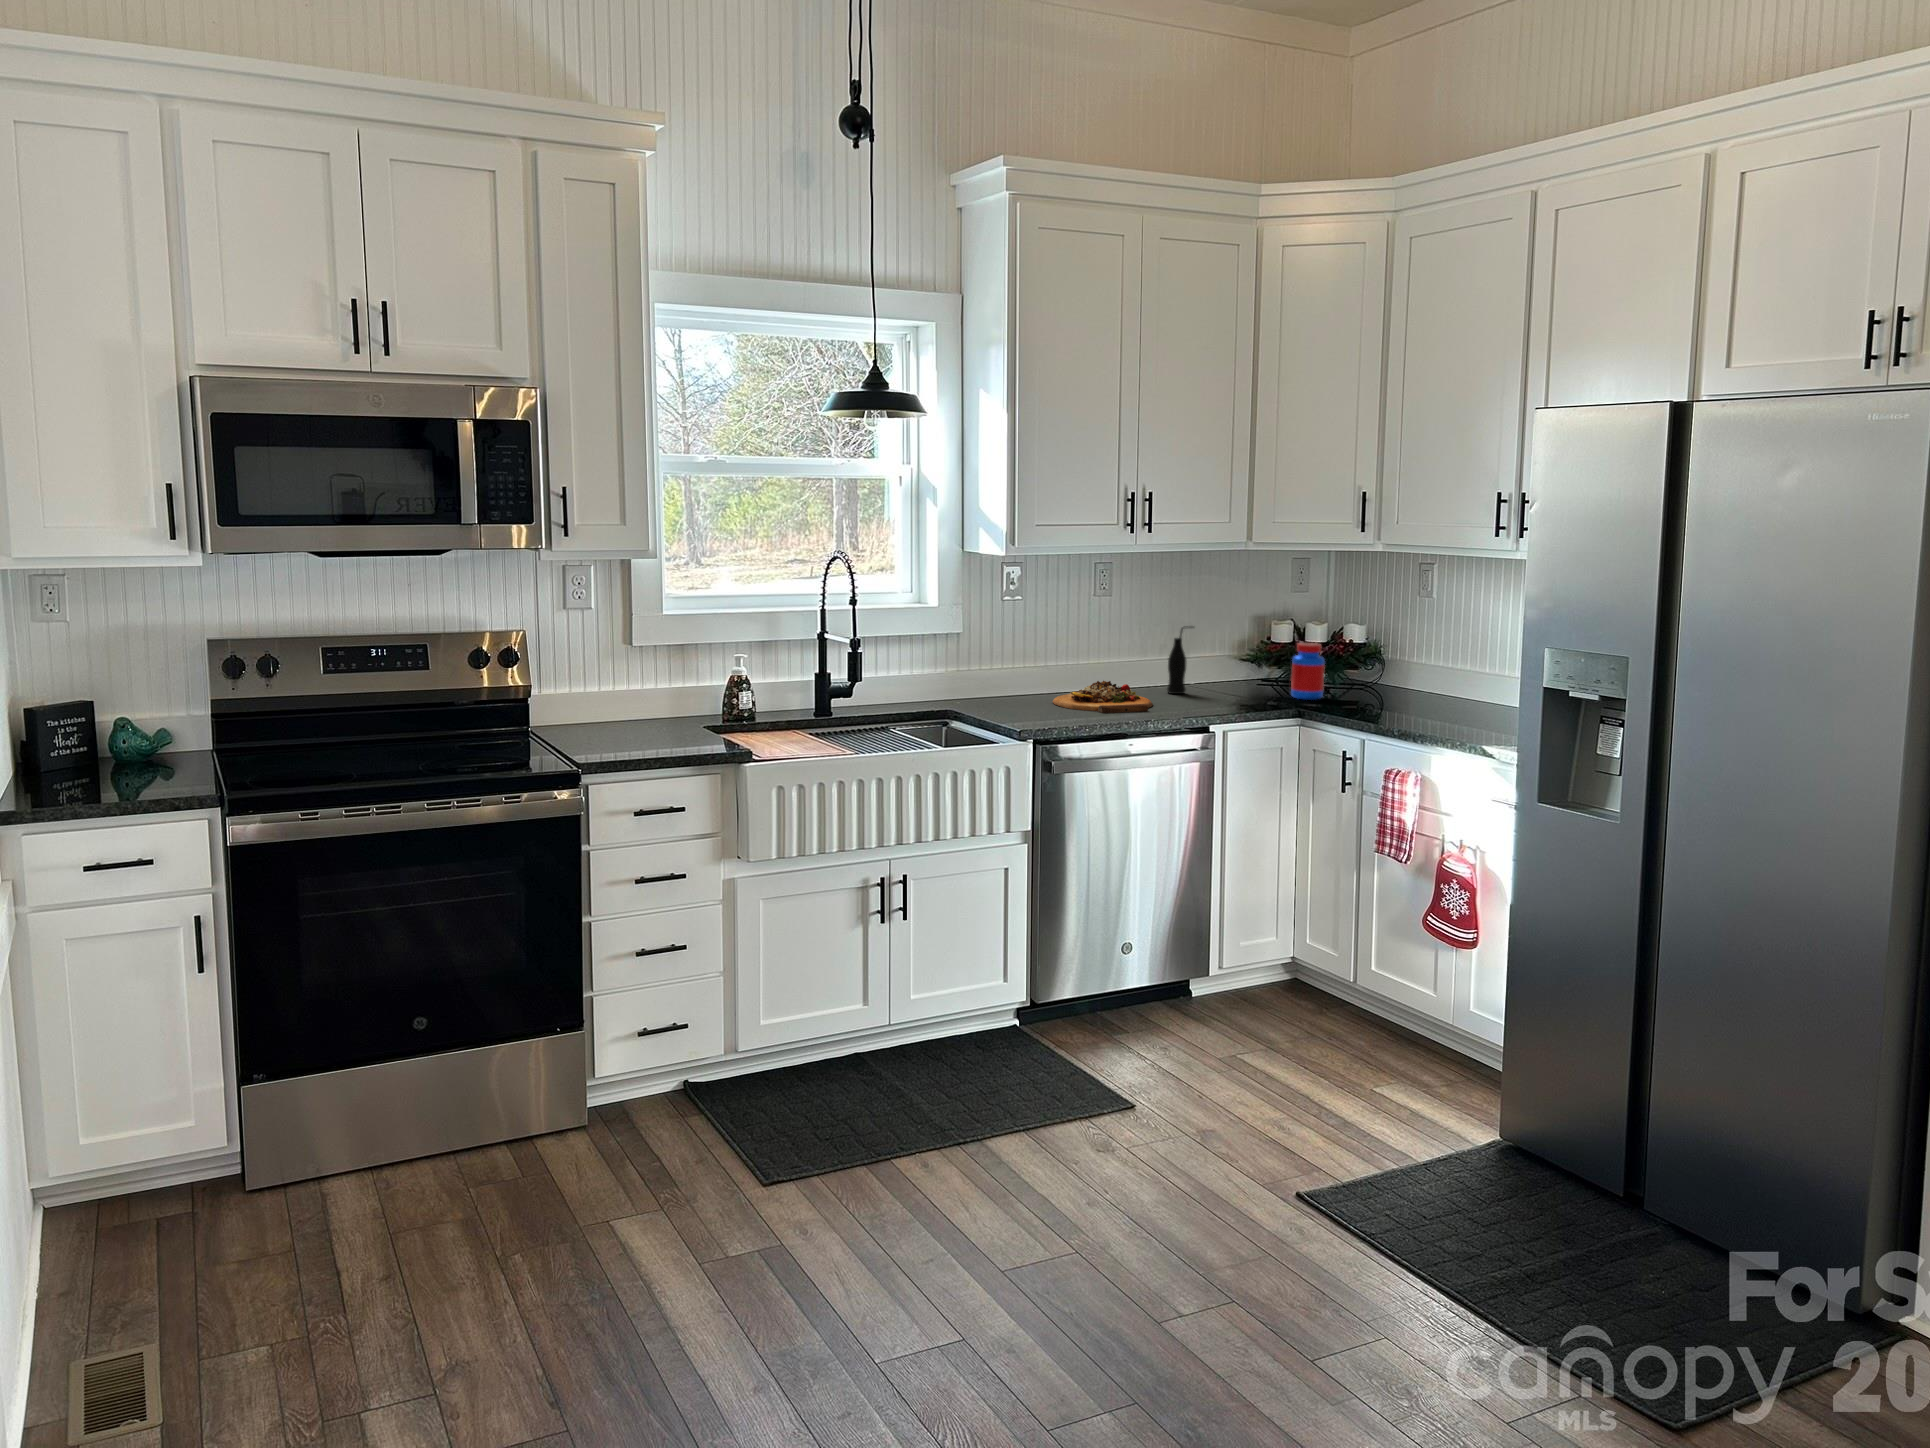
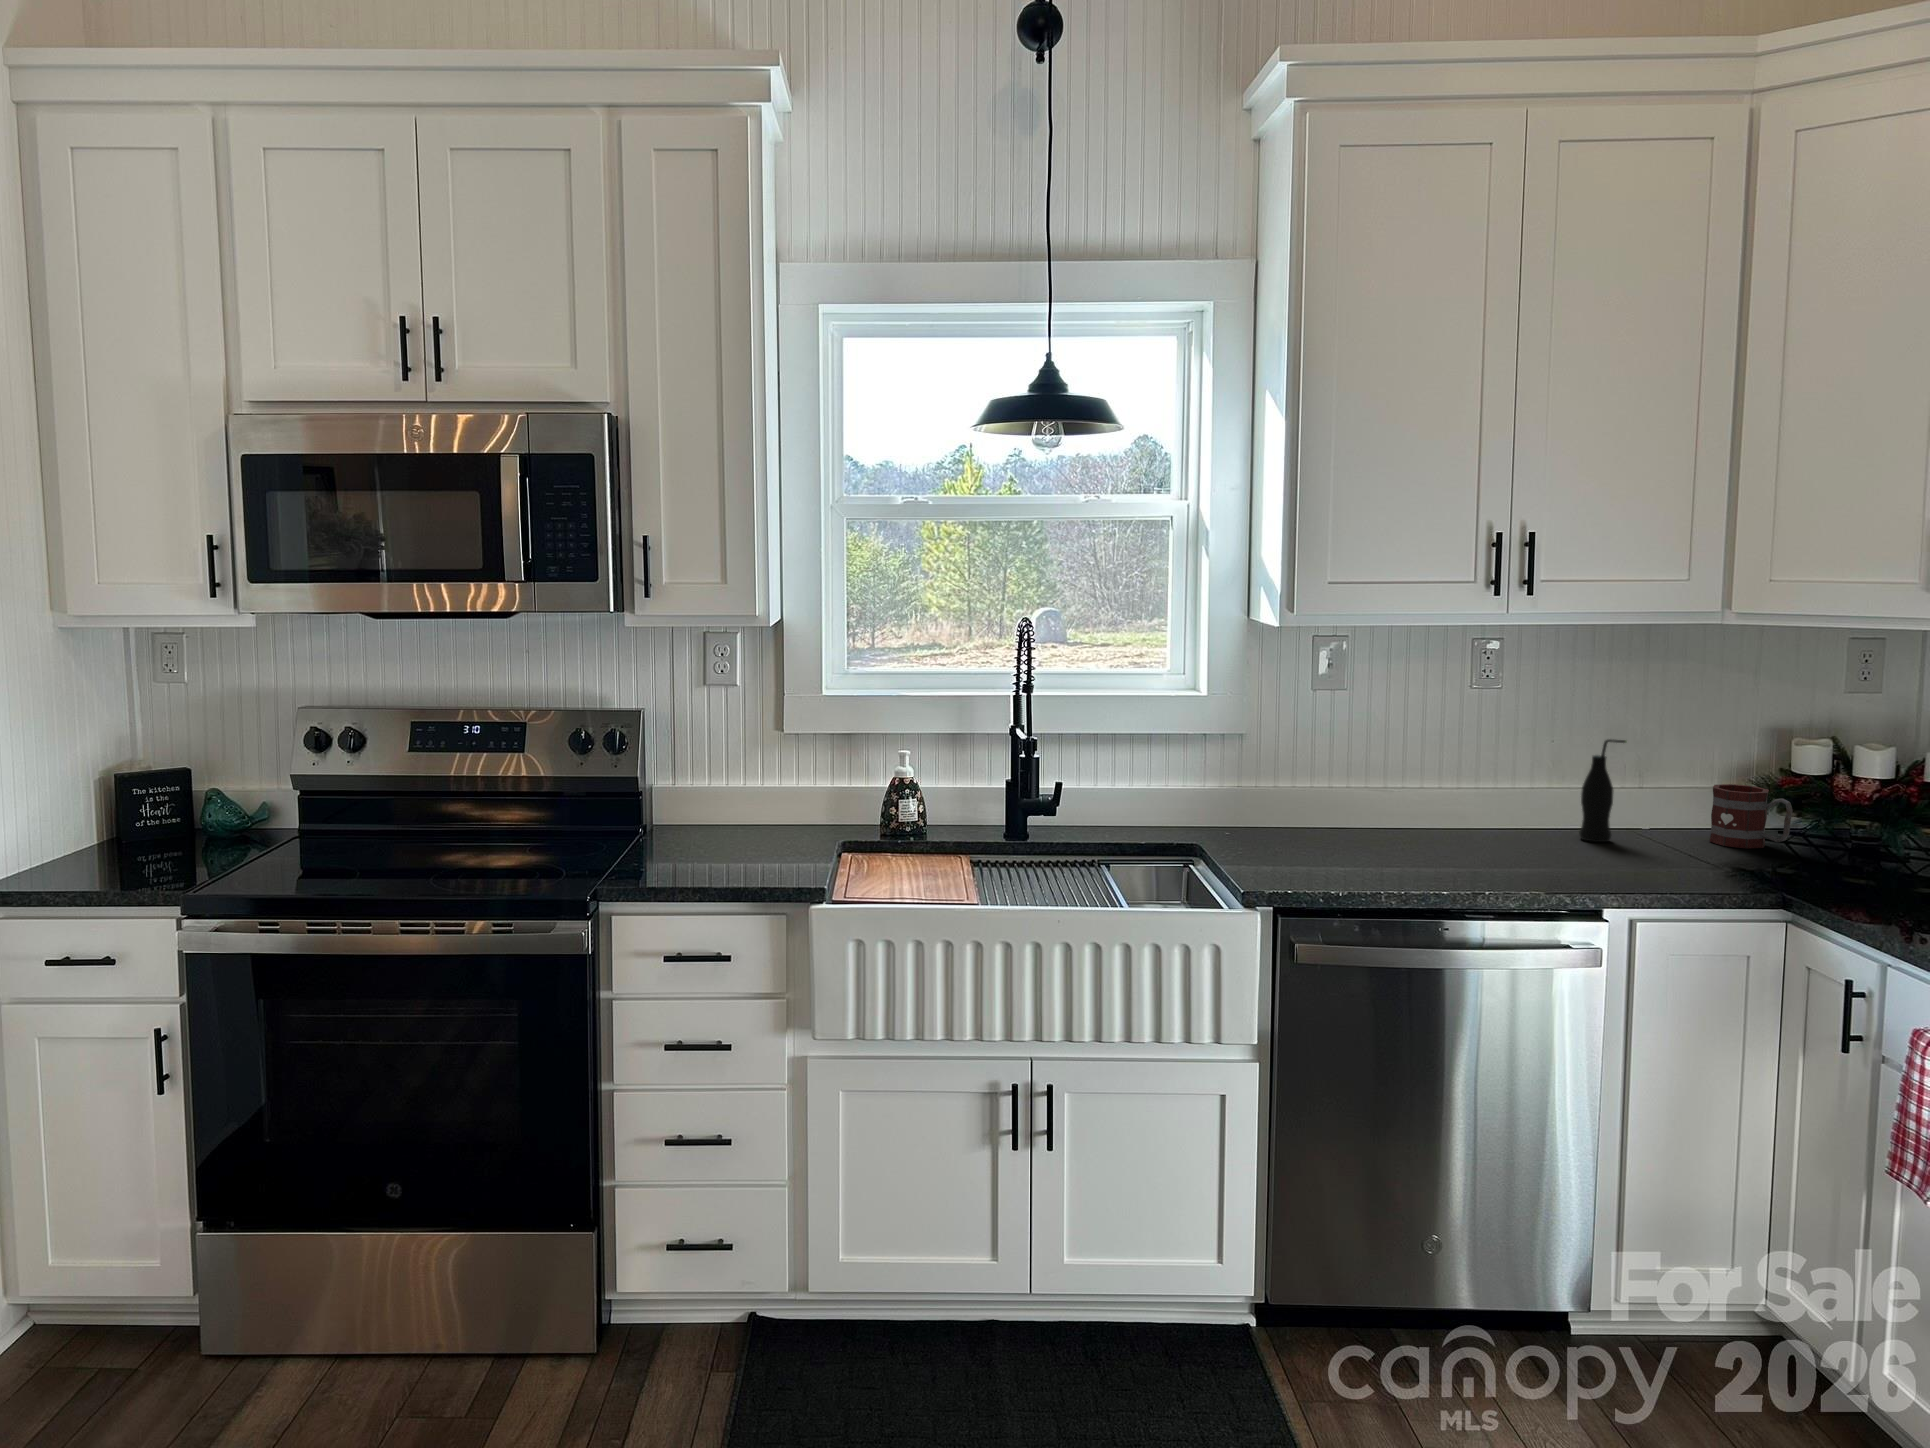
jar: present [1291,643,1325,700] -> none [1805,777,1875,875]
mug: none [1235,653,1280,692] -> present [1709,784,1793,849]
cutting board: present [1053,681,1153,713] -> none [1368,815,1531,873]

